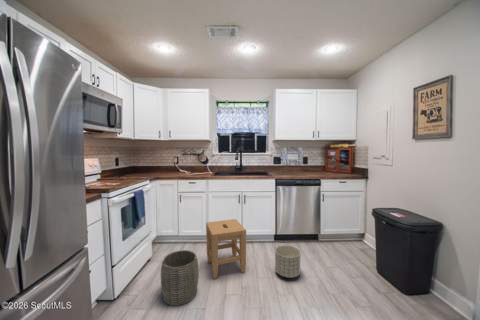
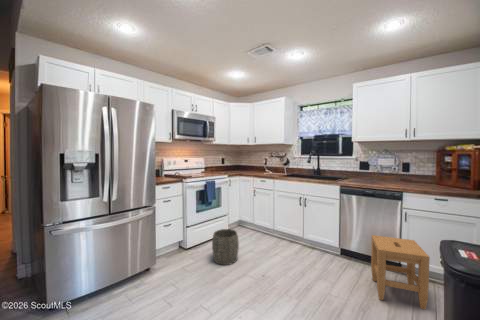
stool: present [206,219,246,279] -> present [371,235,430,309]
planter: present [275,245,301,278] -> none [303,252,330,285]

